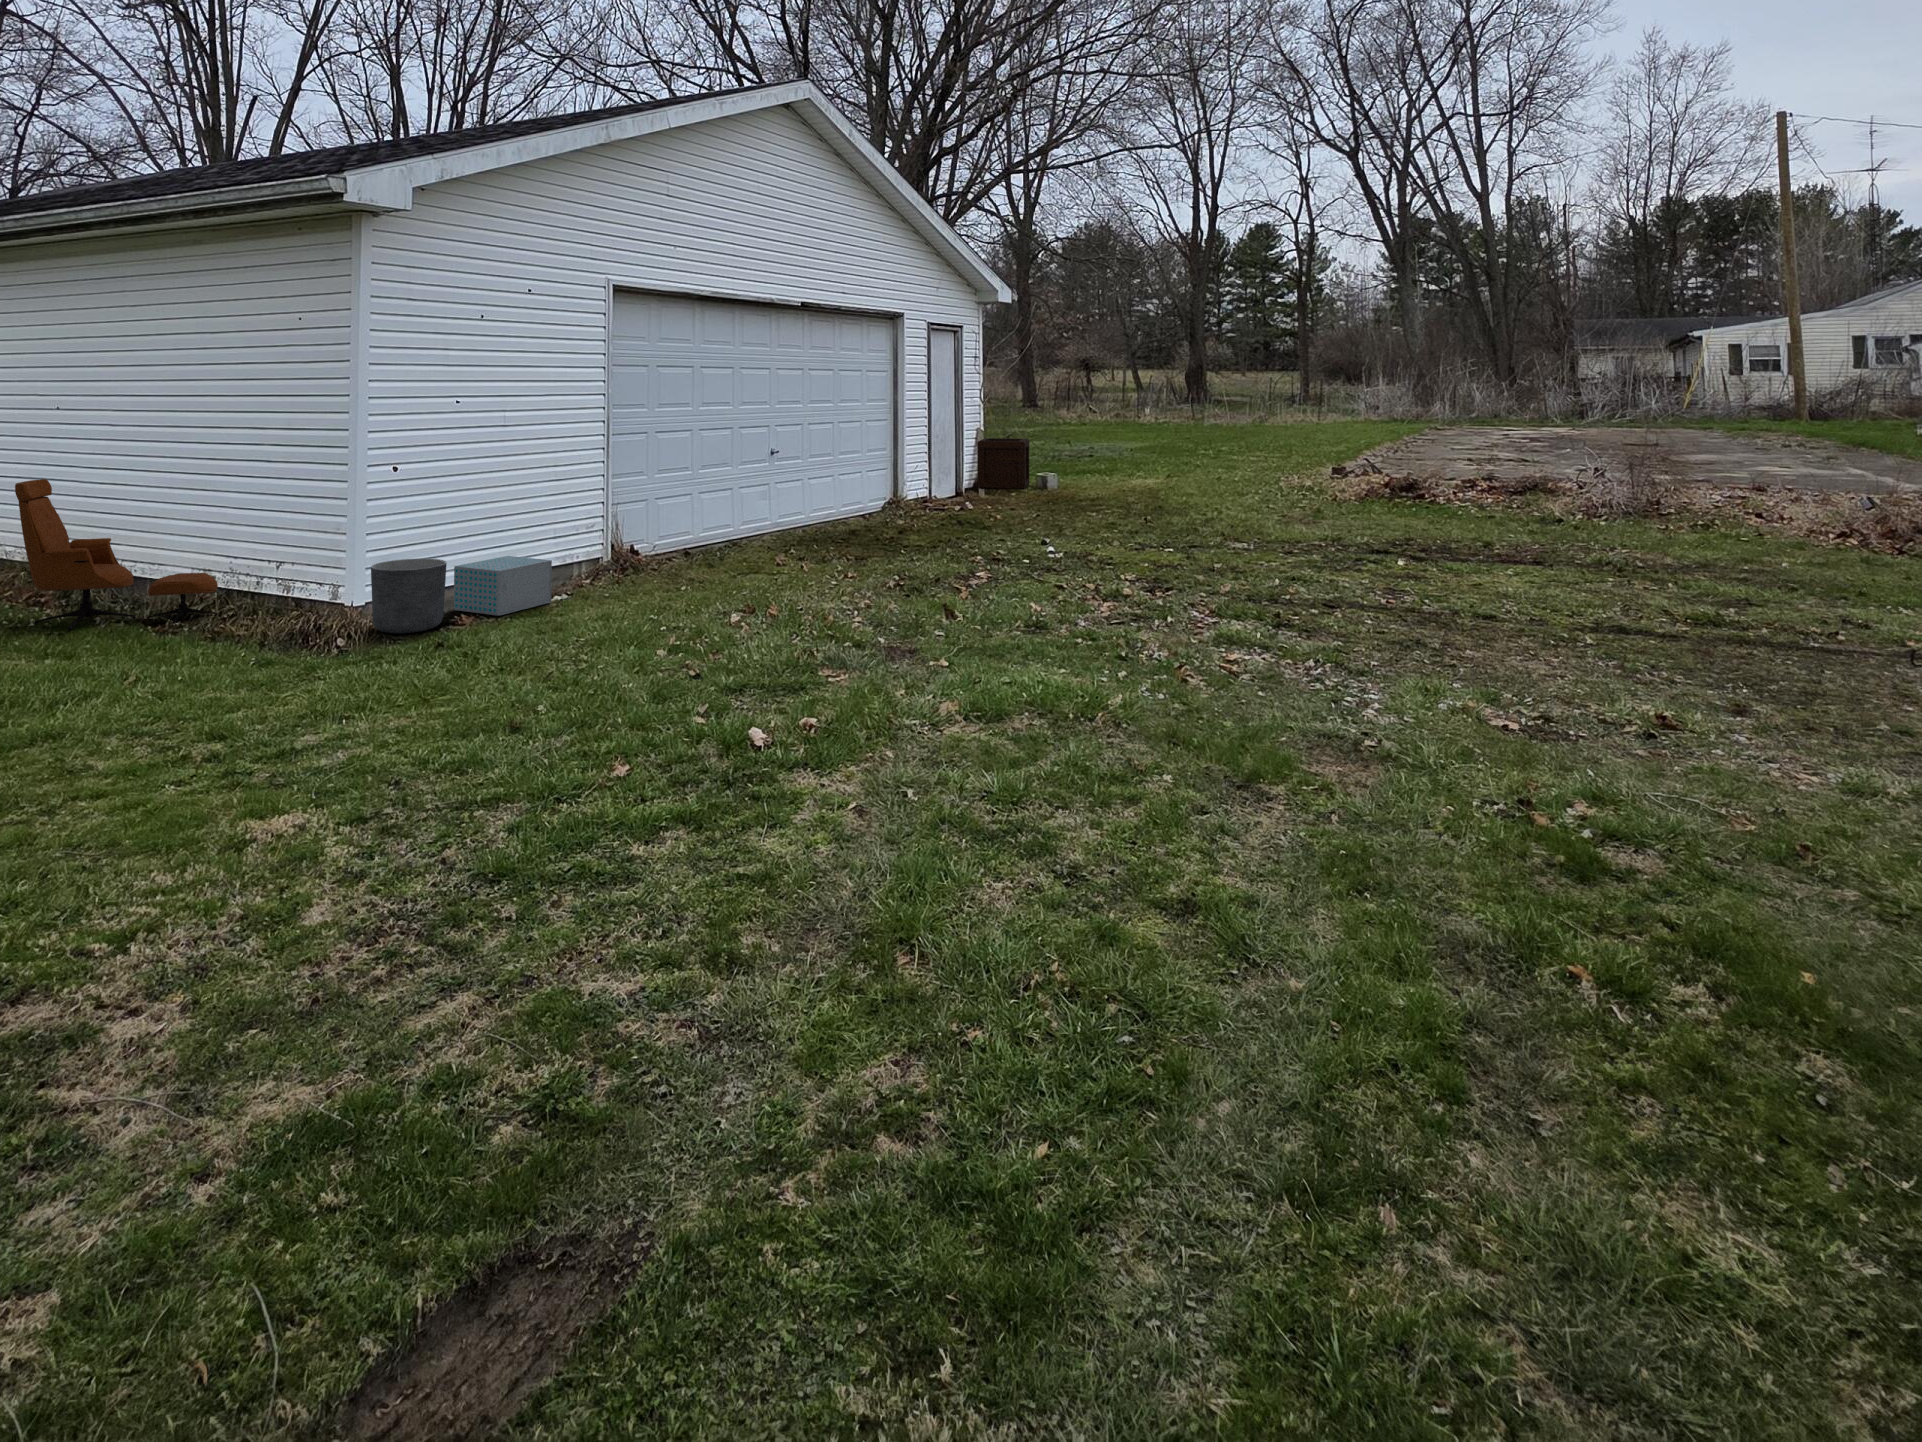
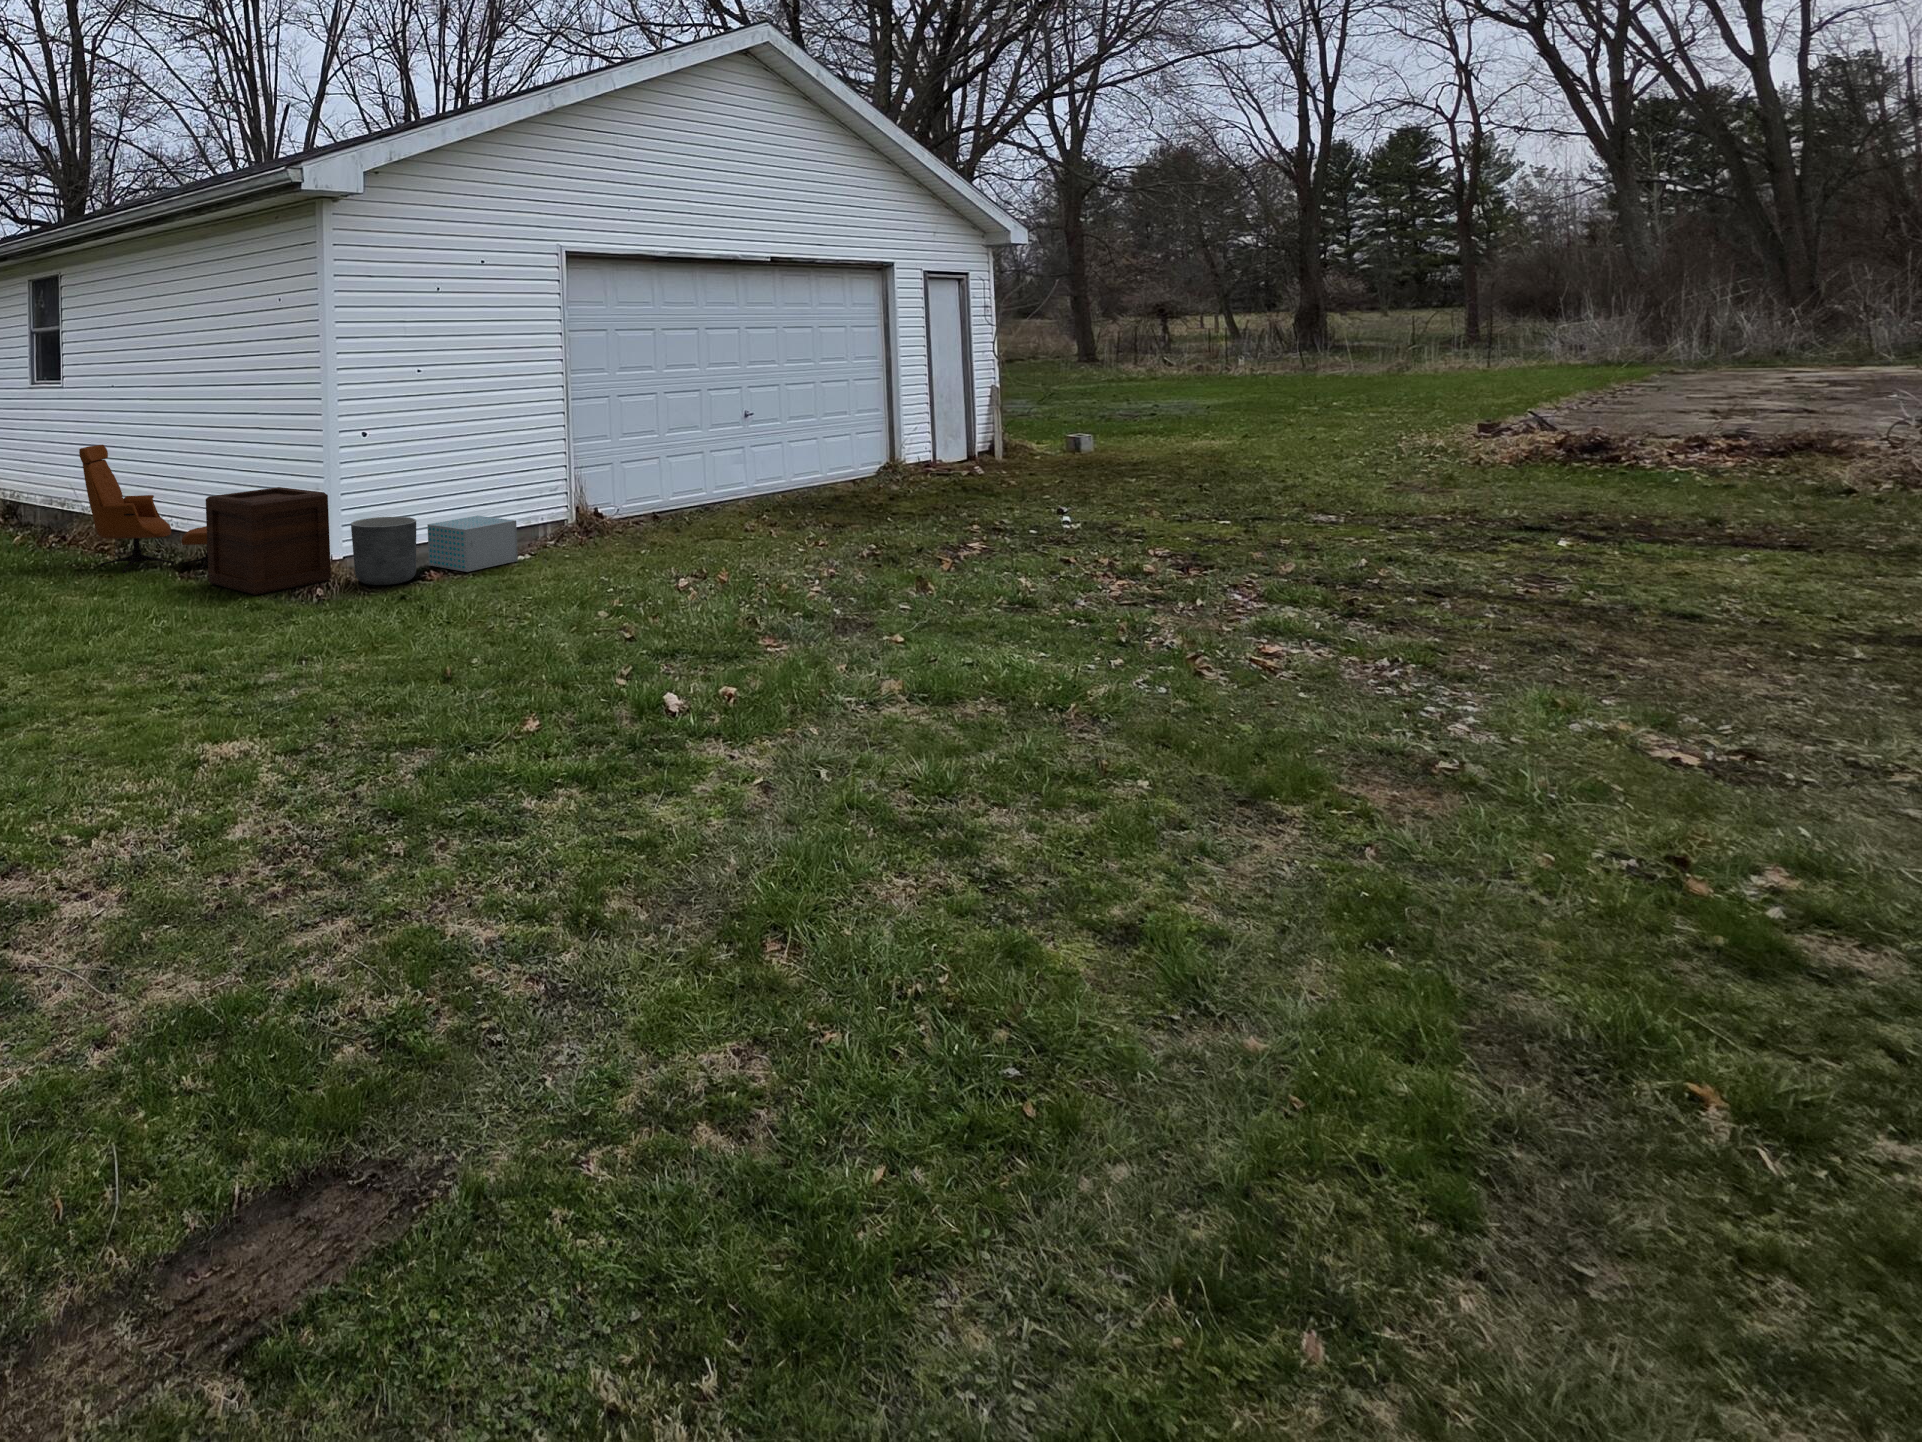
wooden crate: present [977,438,1029,489] -> present [206,487,331,595]

